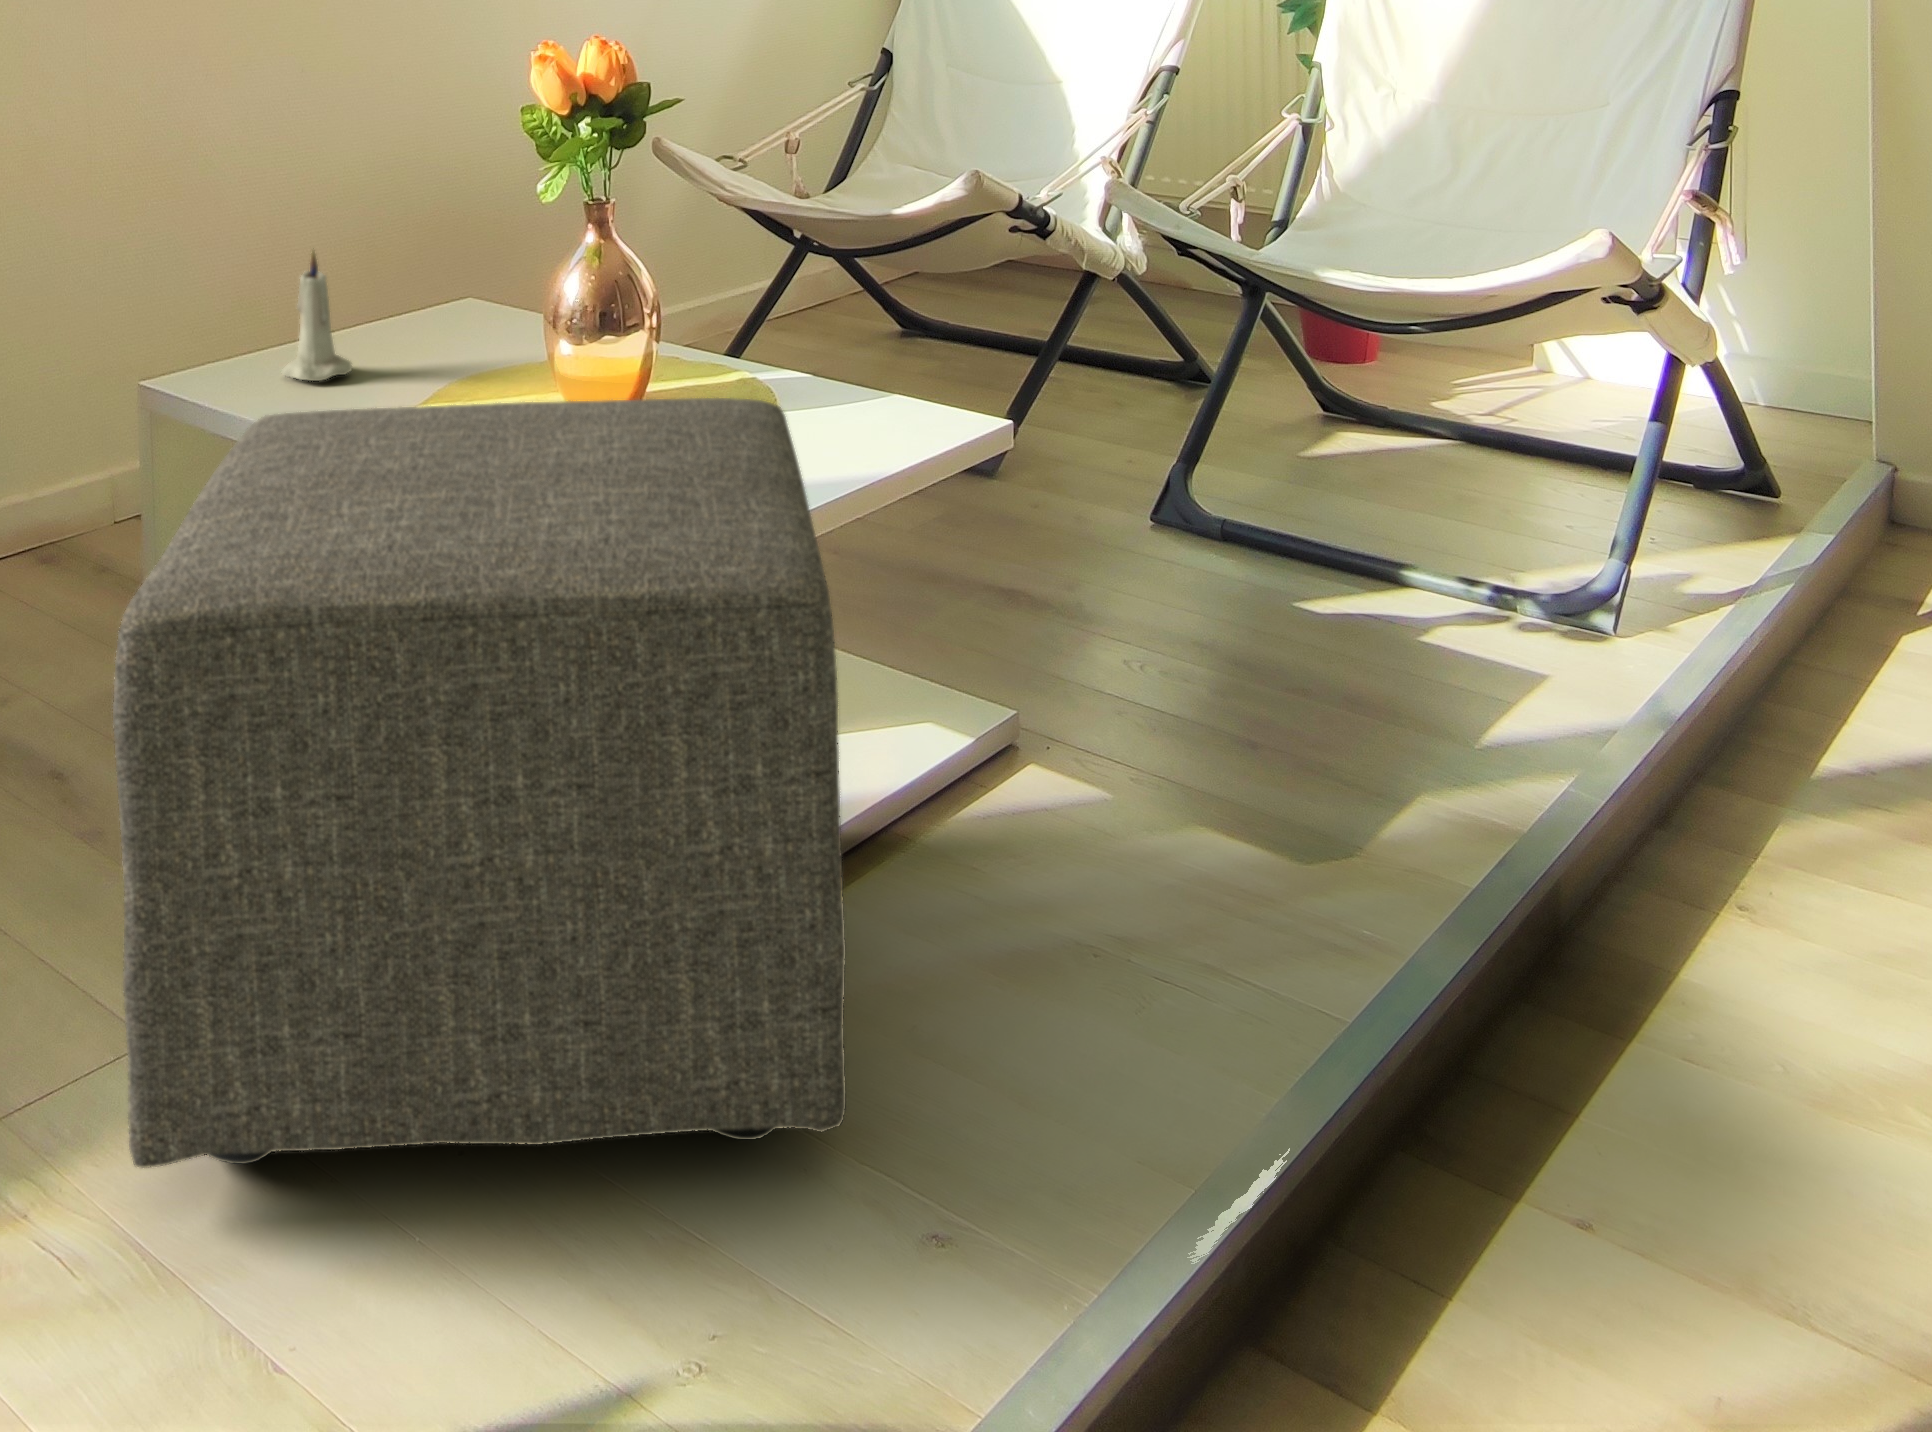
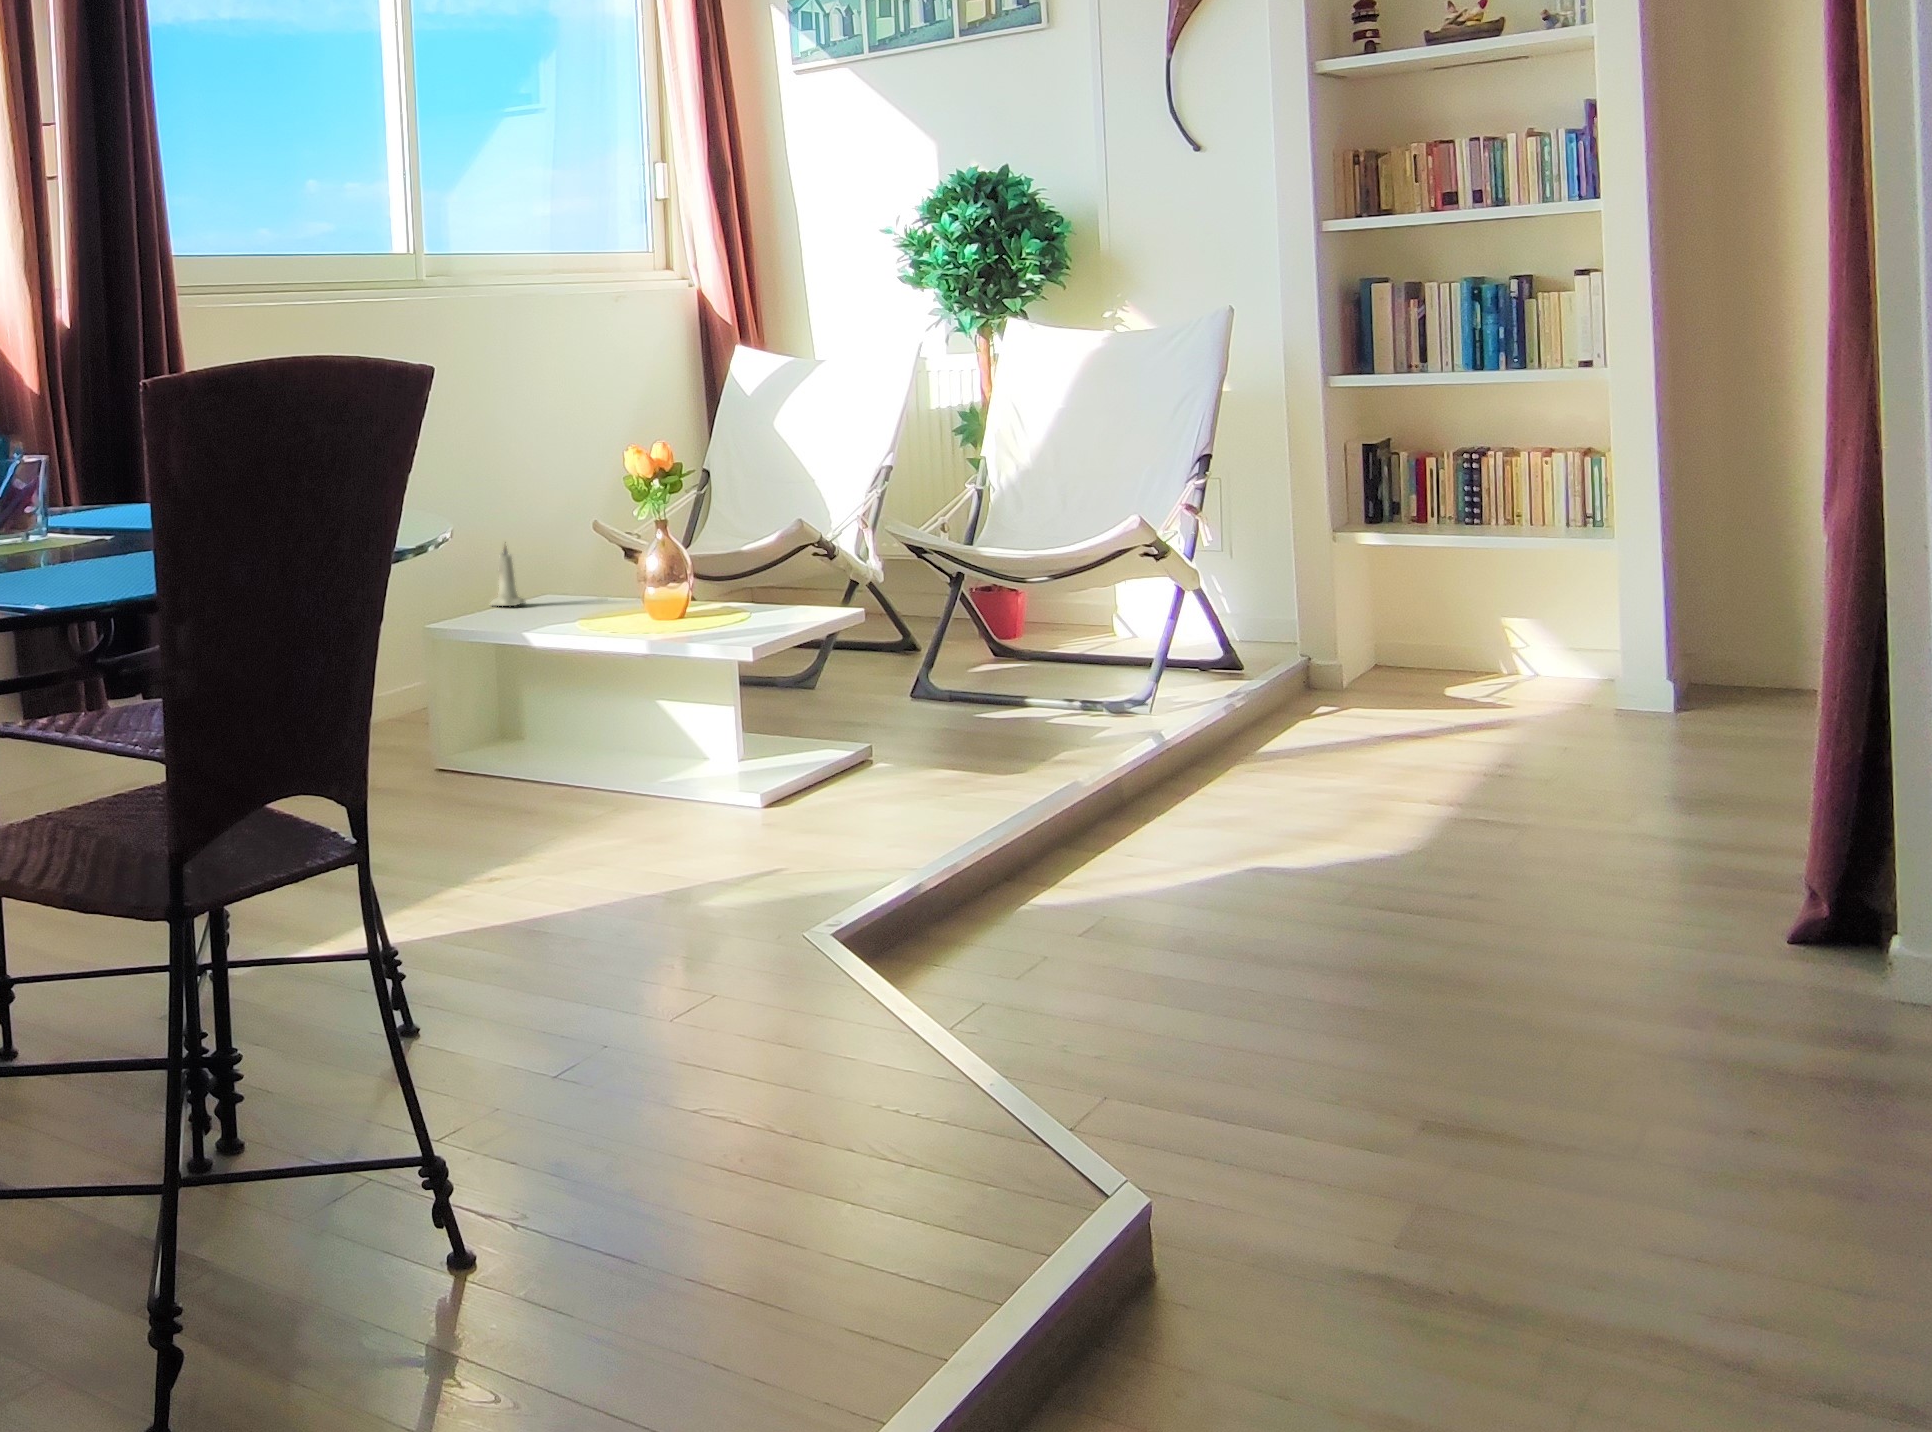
ottoman: present [113,398,846,1168] -> none [545,573,868,837]

